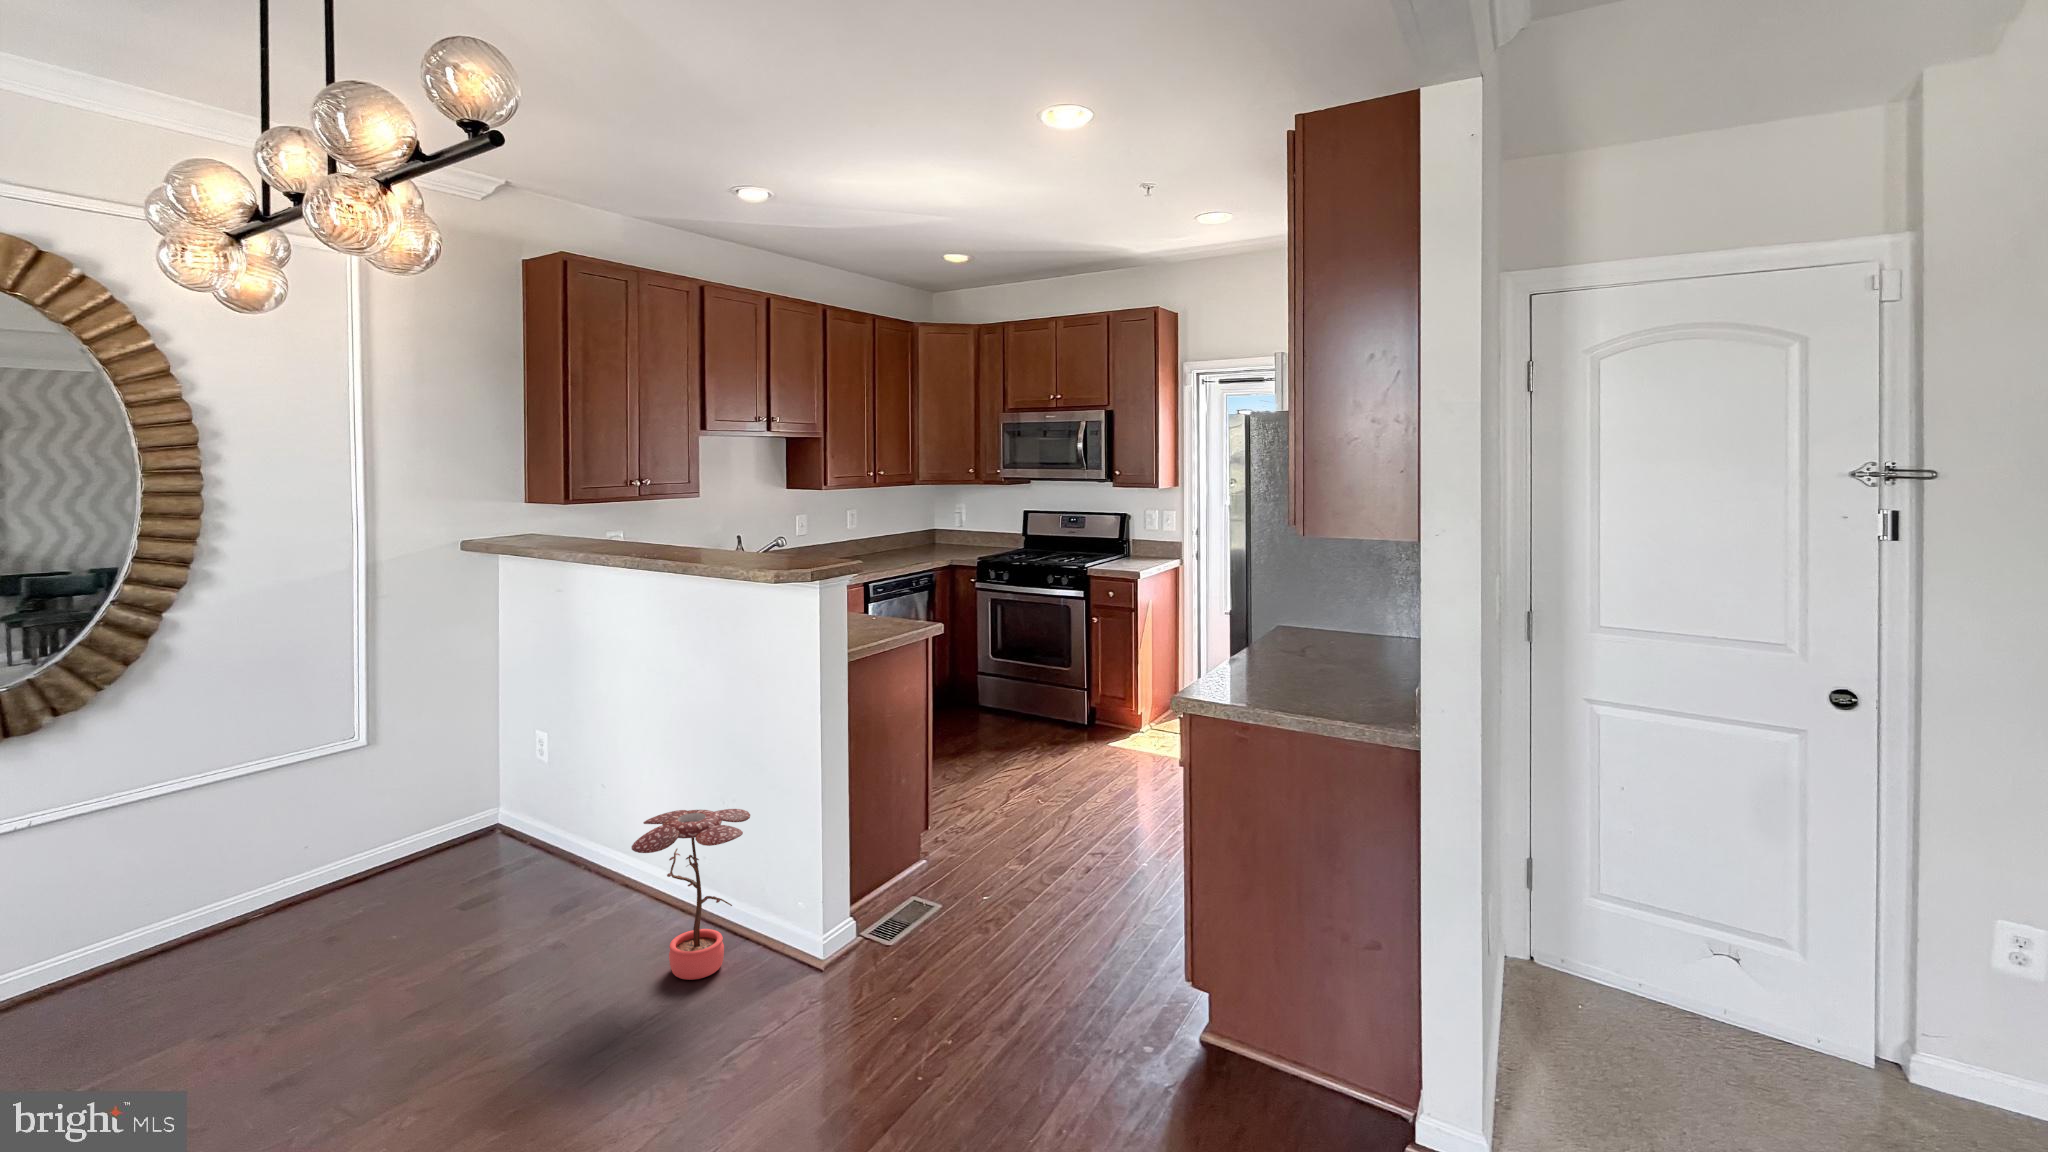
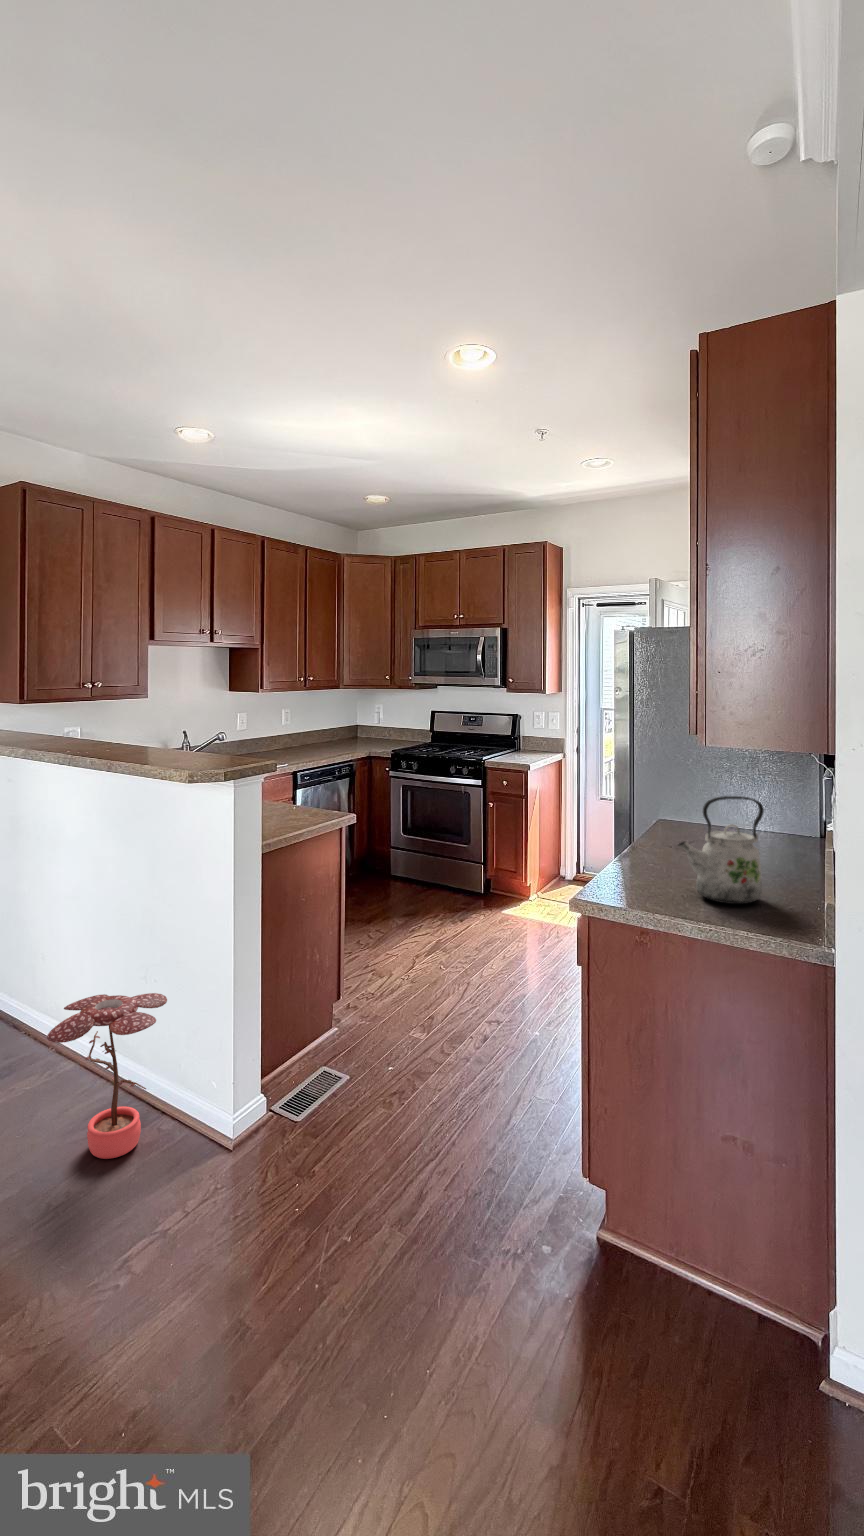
kettle: none [1277,588,1363,695] -> present [678,796,764,904]

